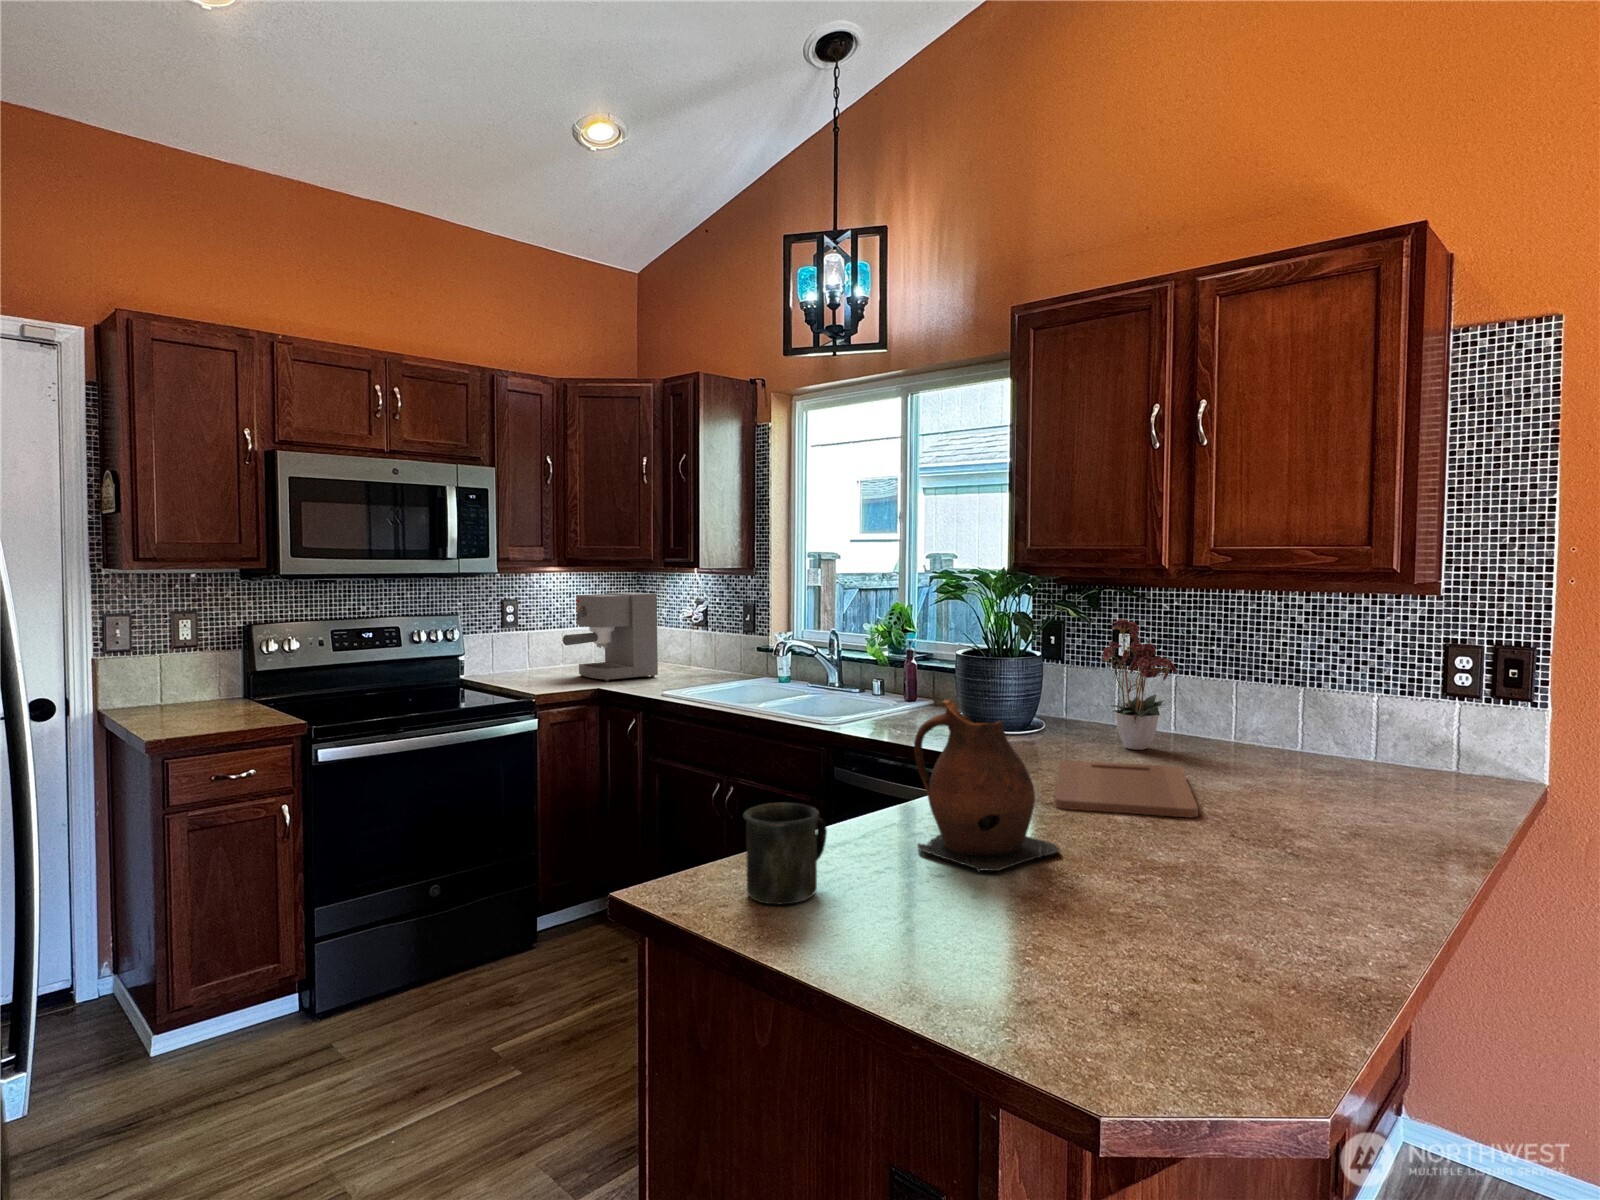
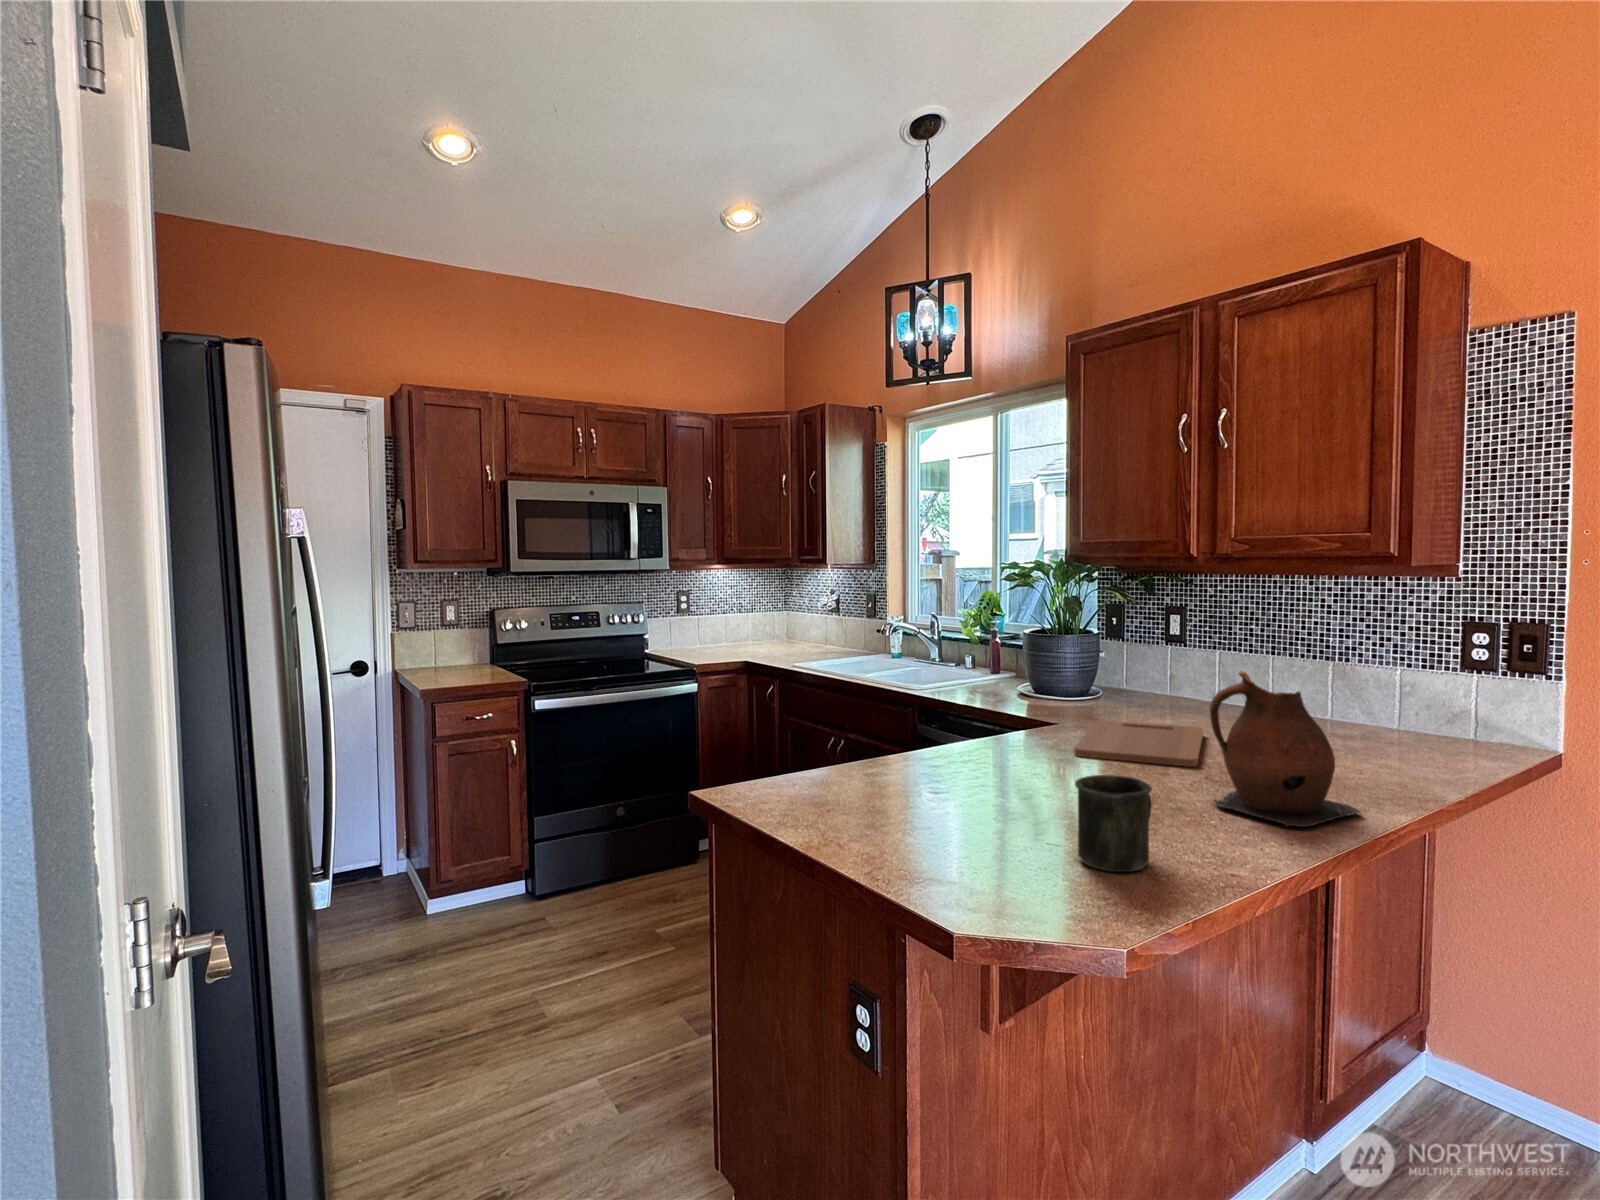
coffee maker: present [563,592,658,681] -> none [722,585,797,655]
flower arrangement: present [1102,619,1176,750] -> none [1142,596,1216,714]
ceramic pitcher: present [914,700,1061,872] -> present [1210,671,1361,827]
mug: present [743,803,827,904] -> present [1075,775,1152,872]

